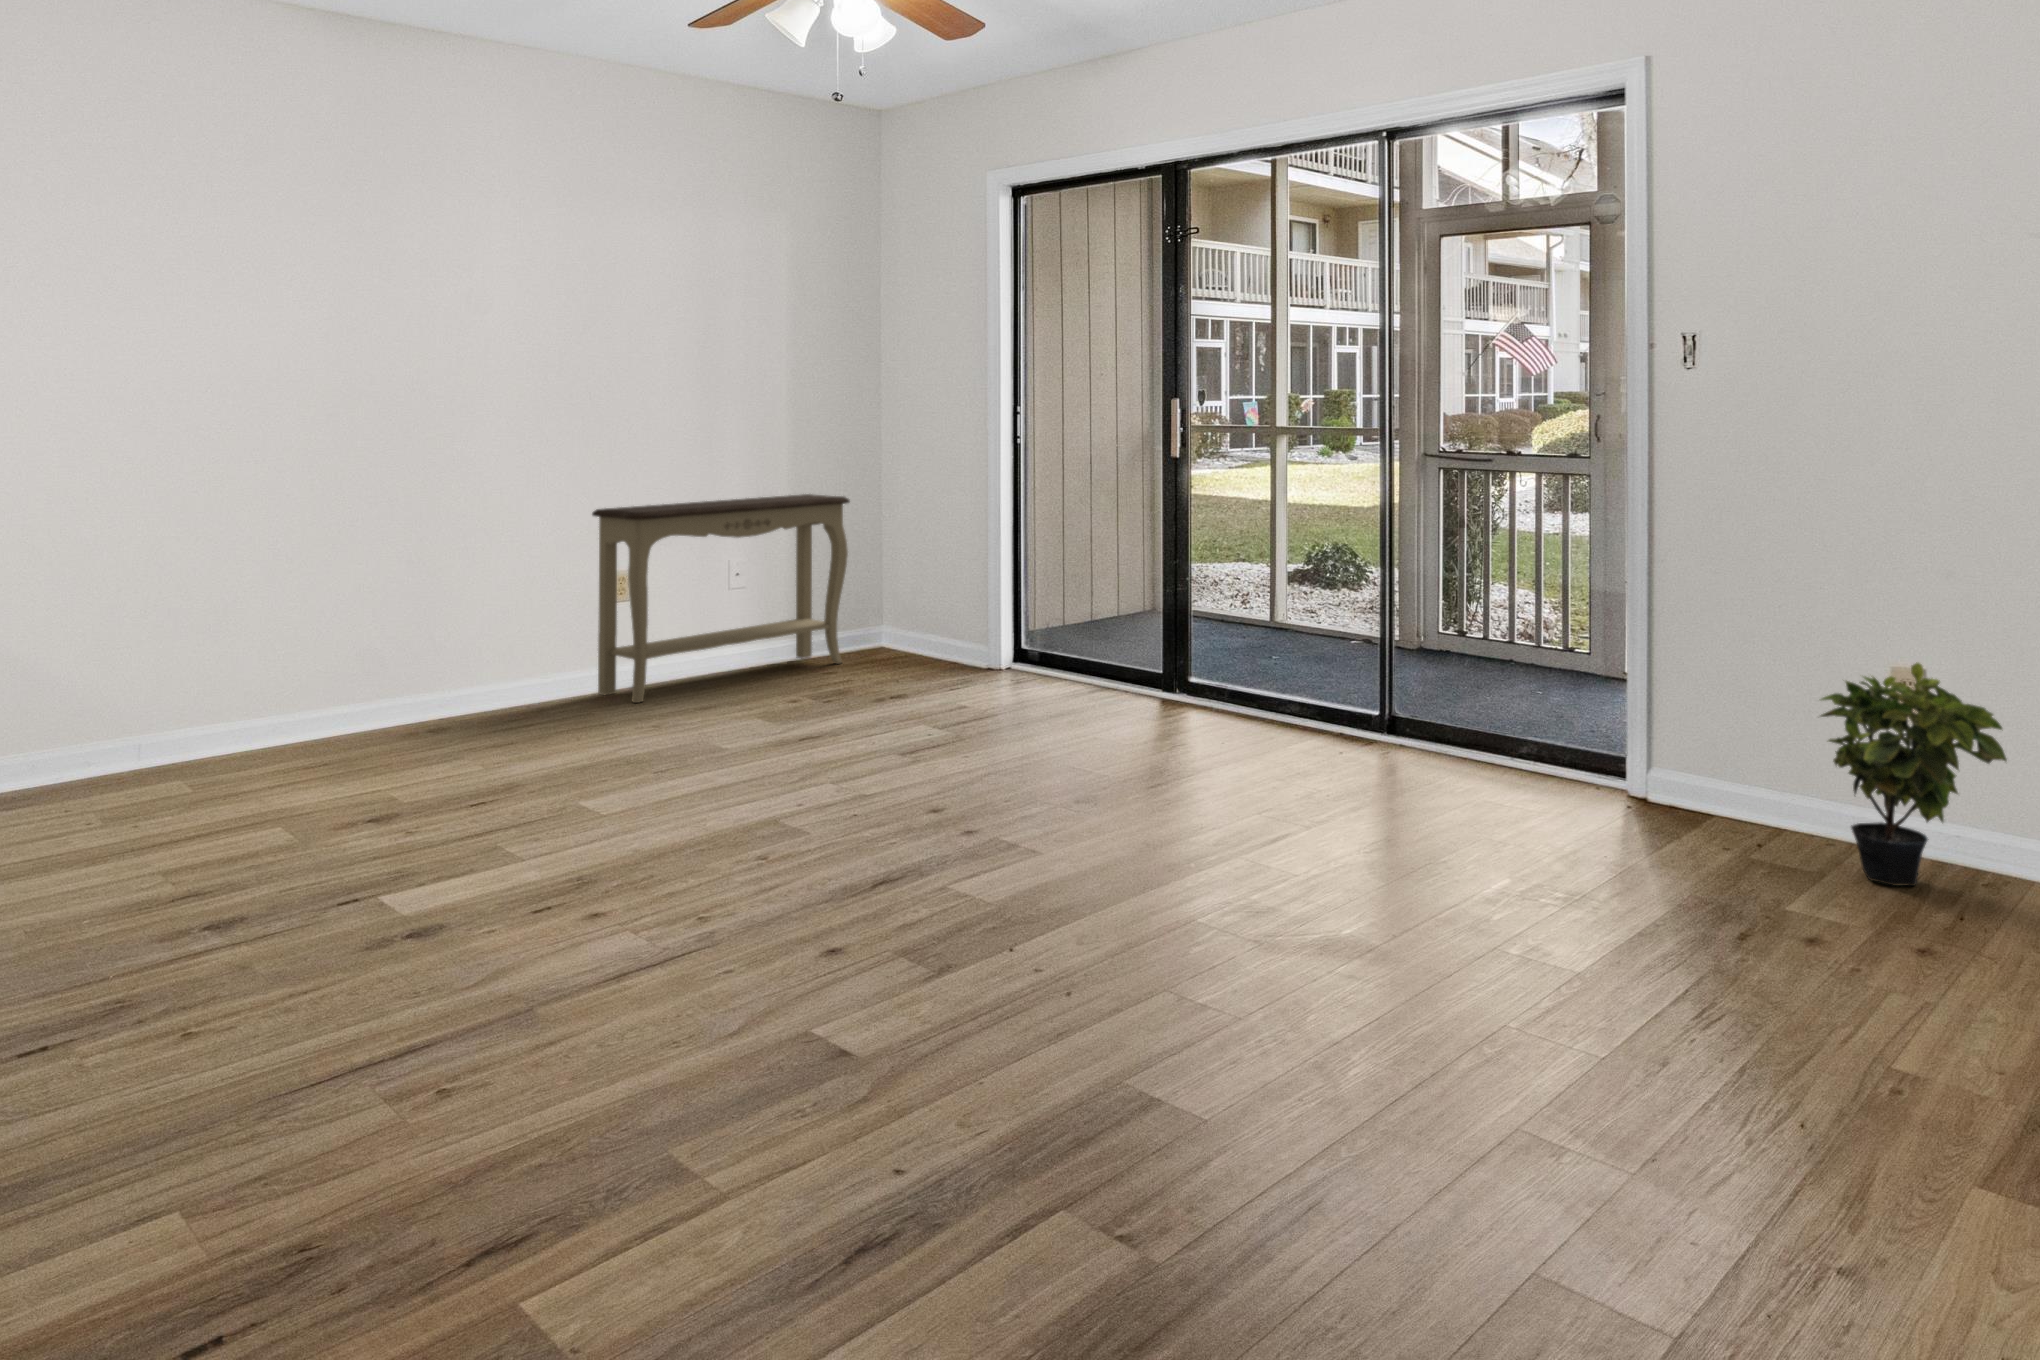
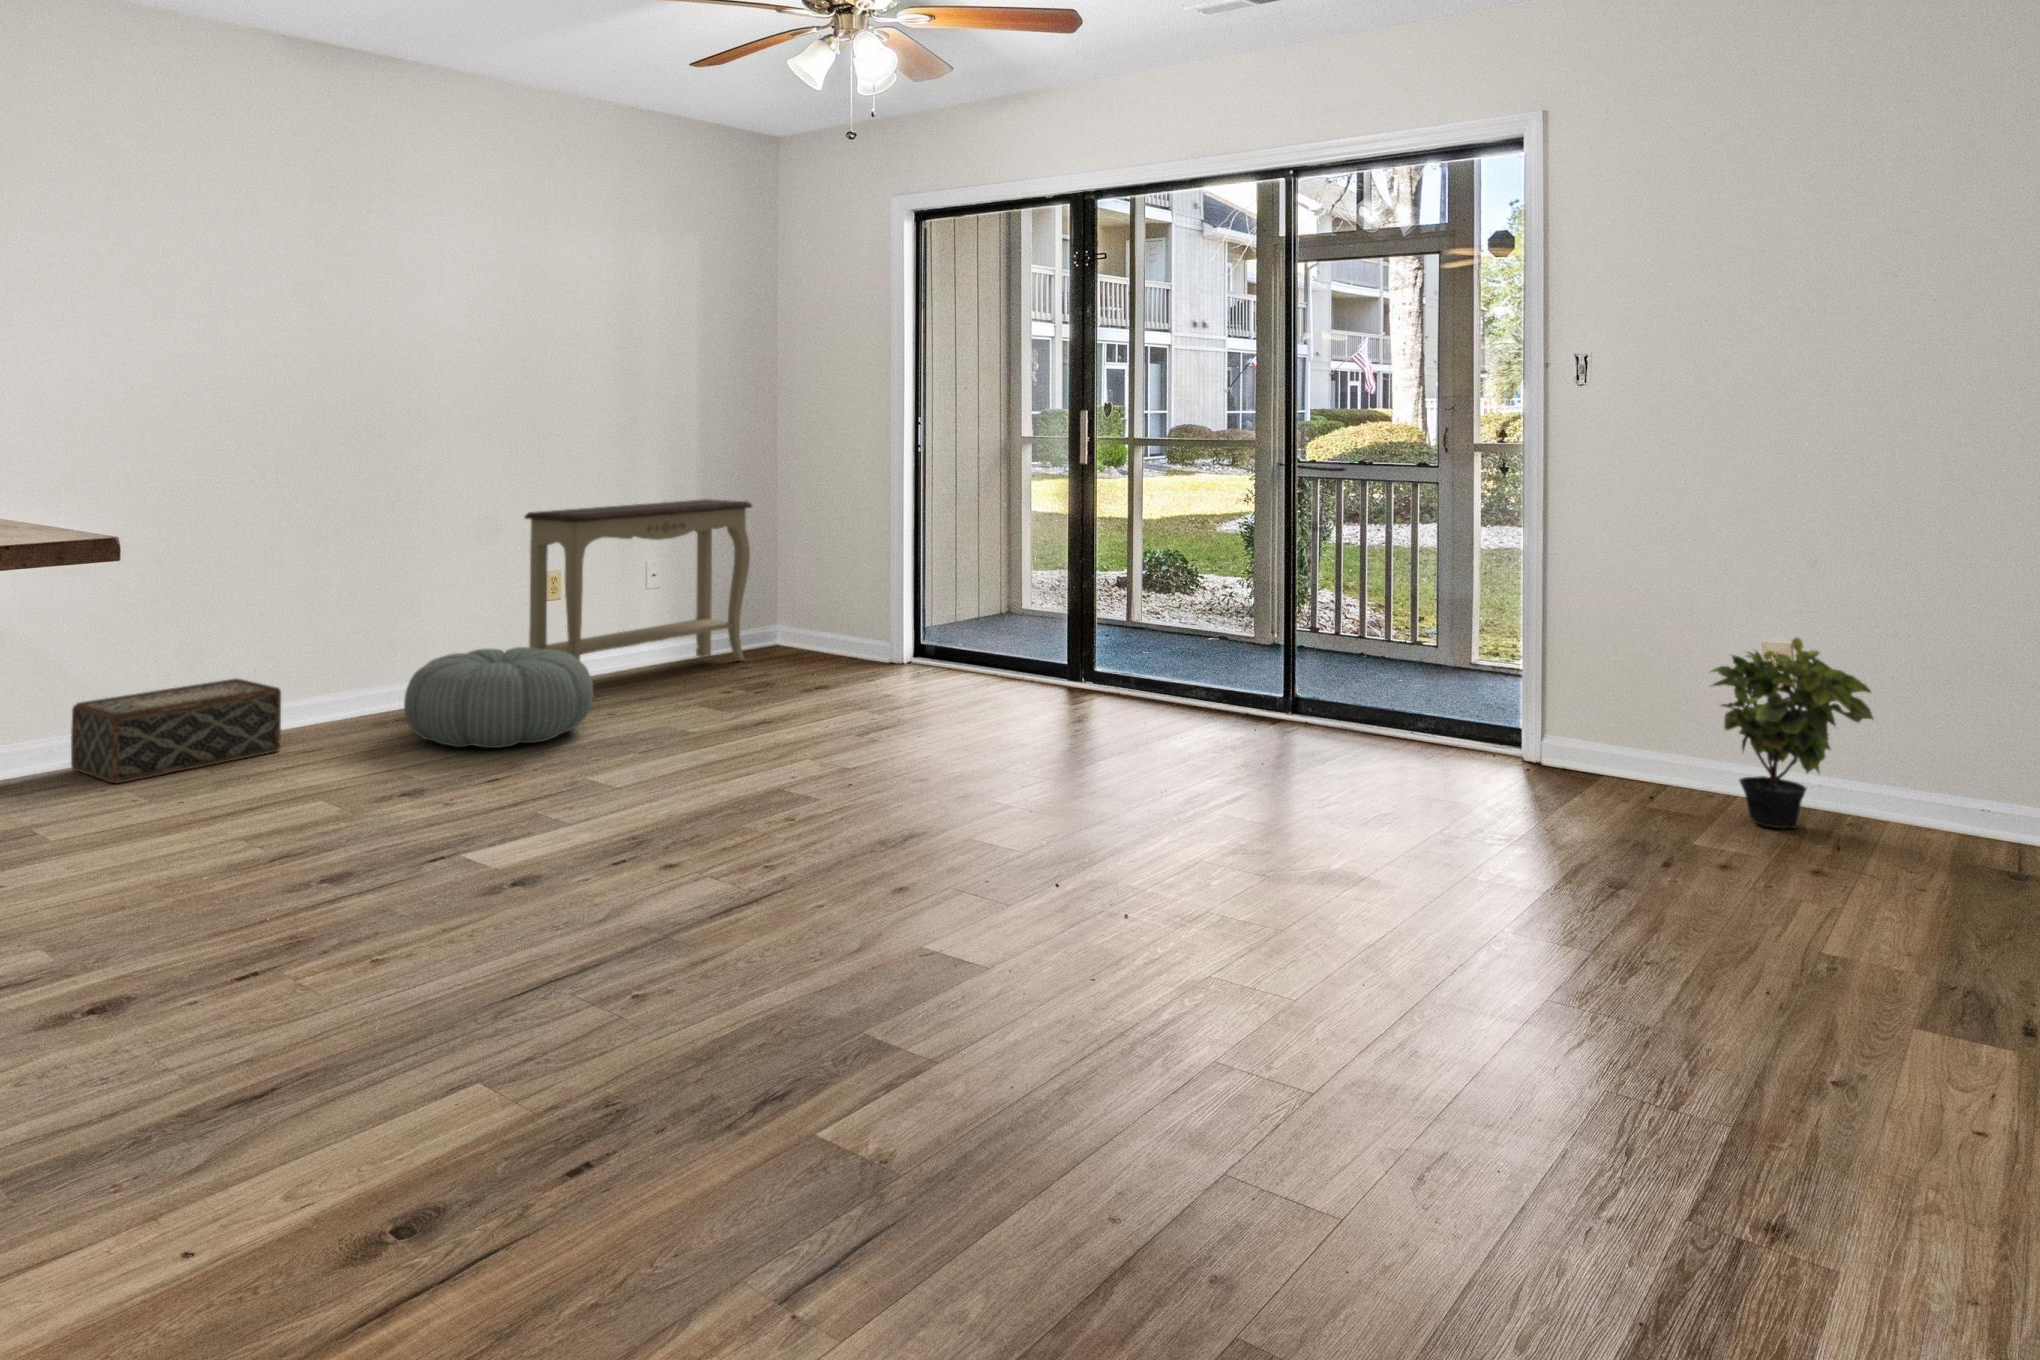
pouf: none [422,653,630,763] -> present [404,647,593,748]
woven basket: none [58,686,290,801] -> present [71,679,281,783]

